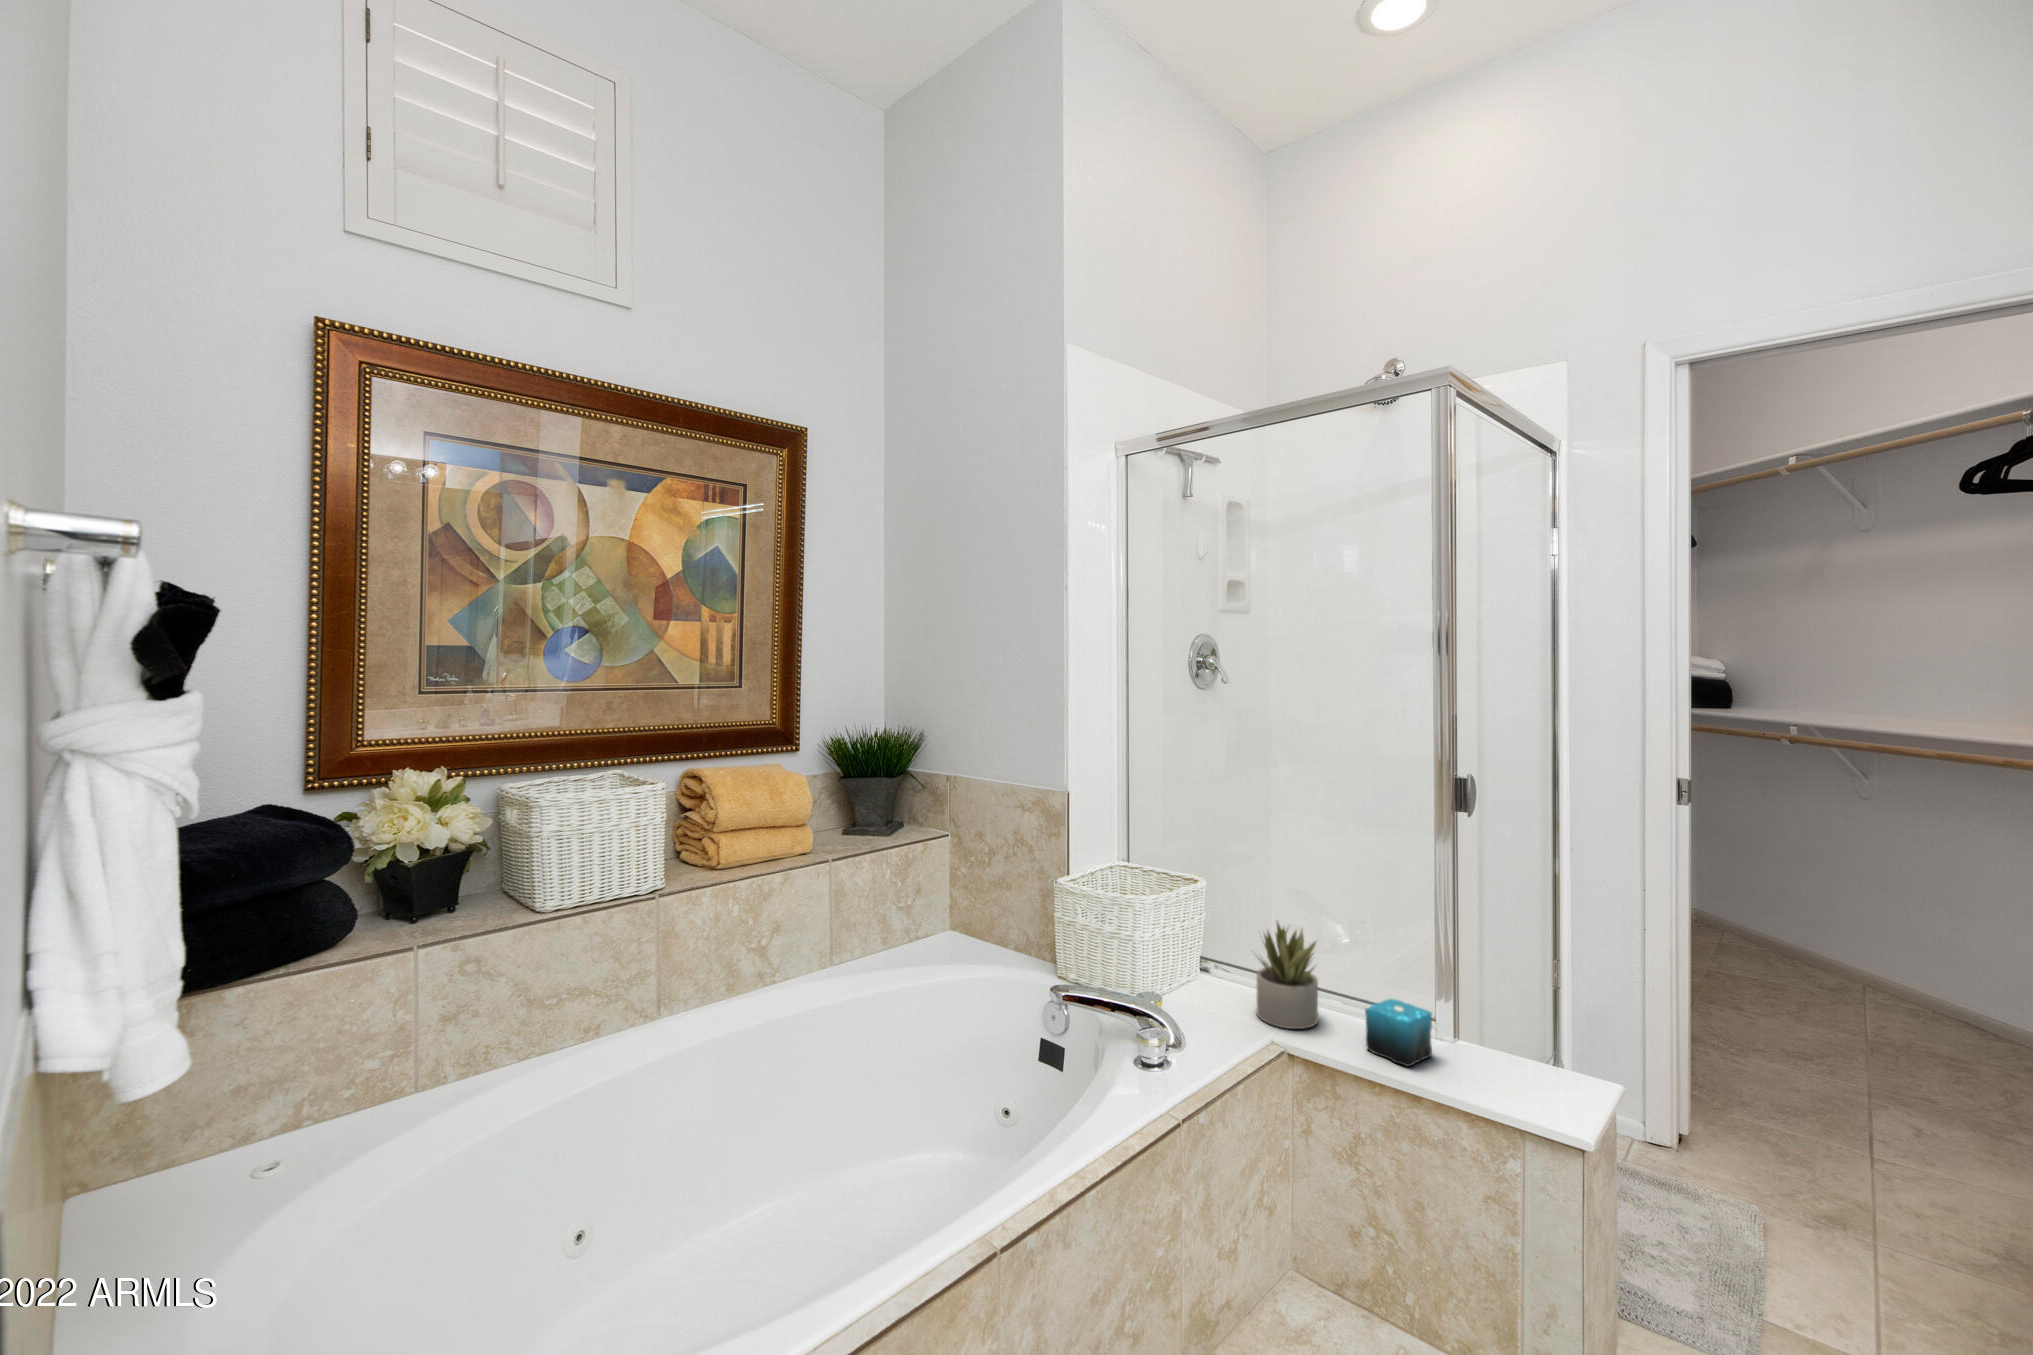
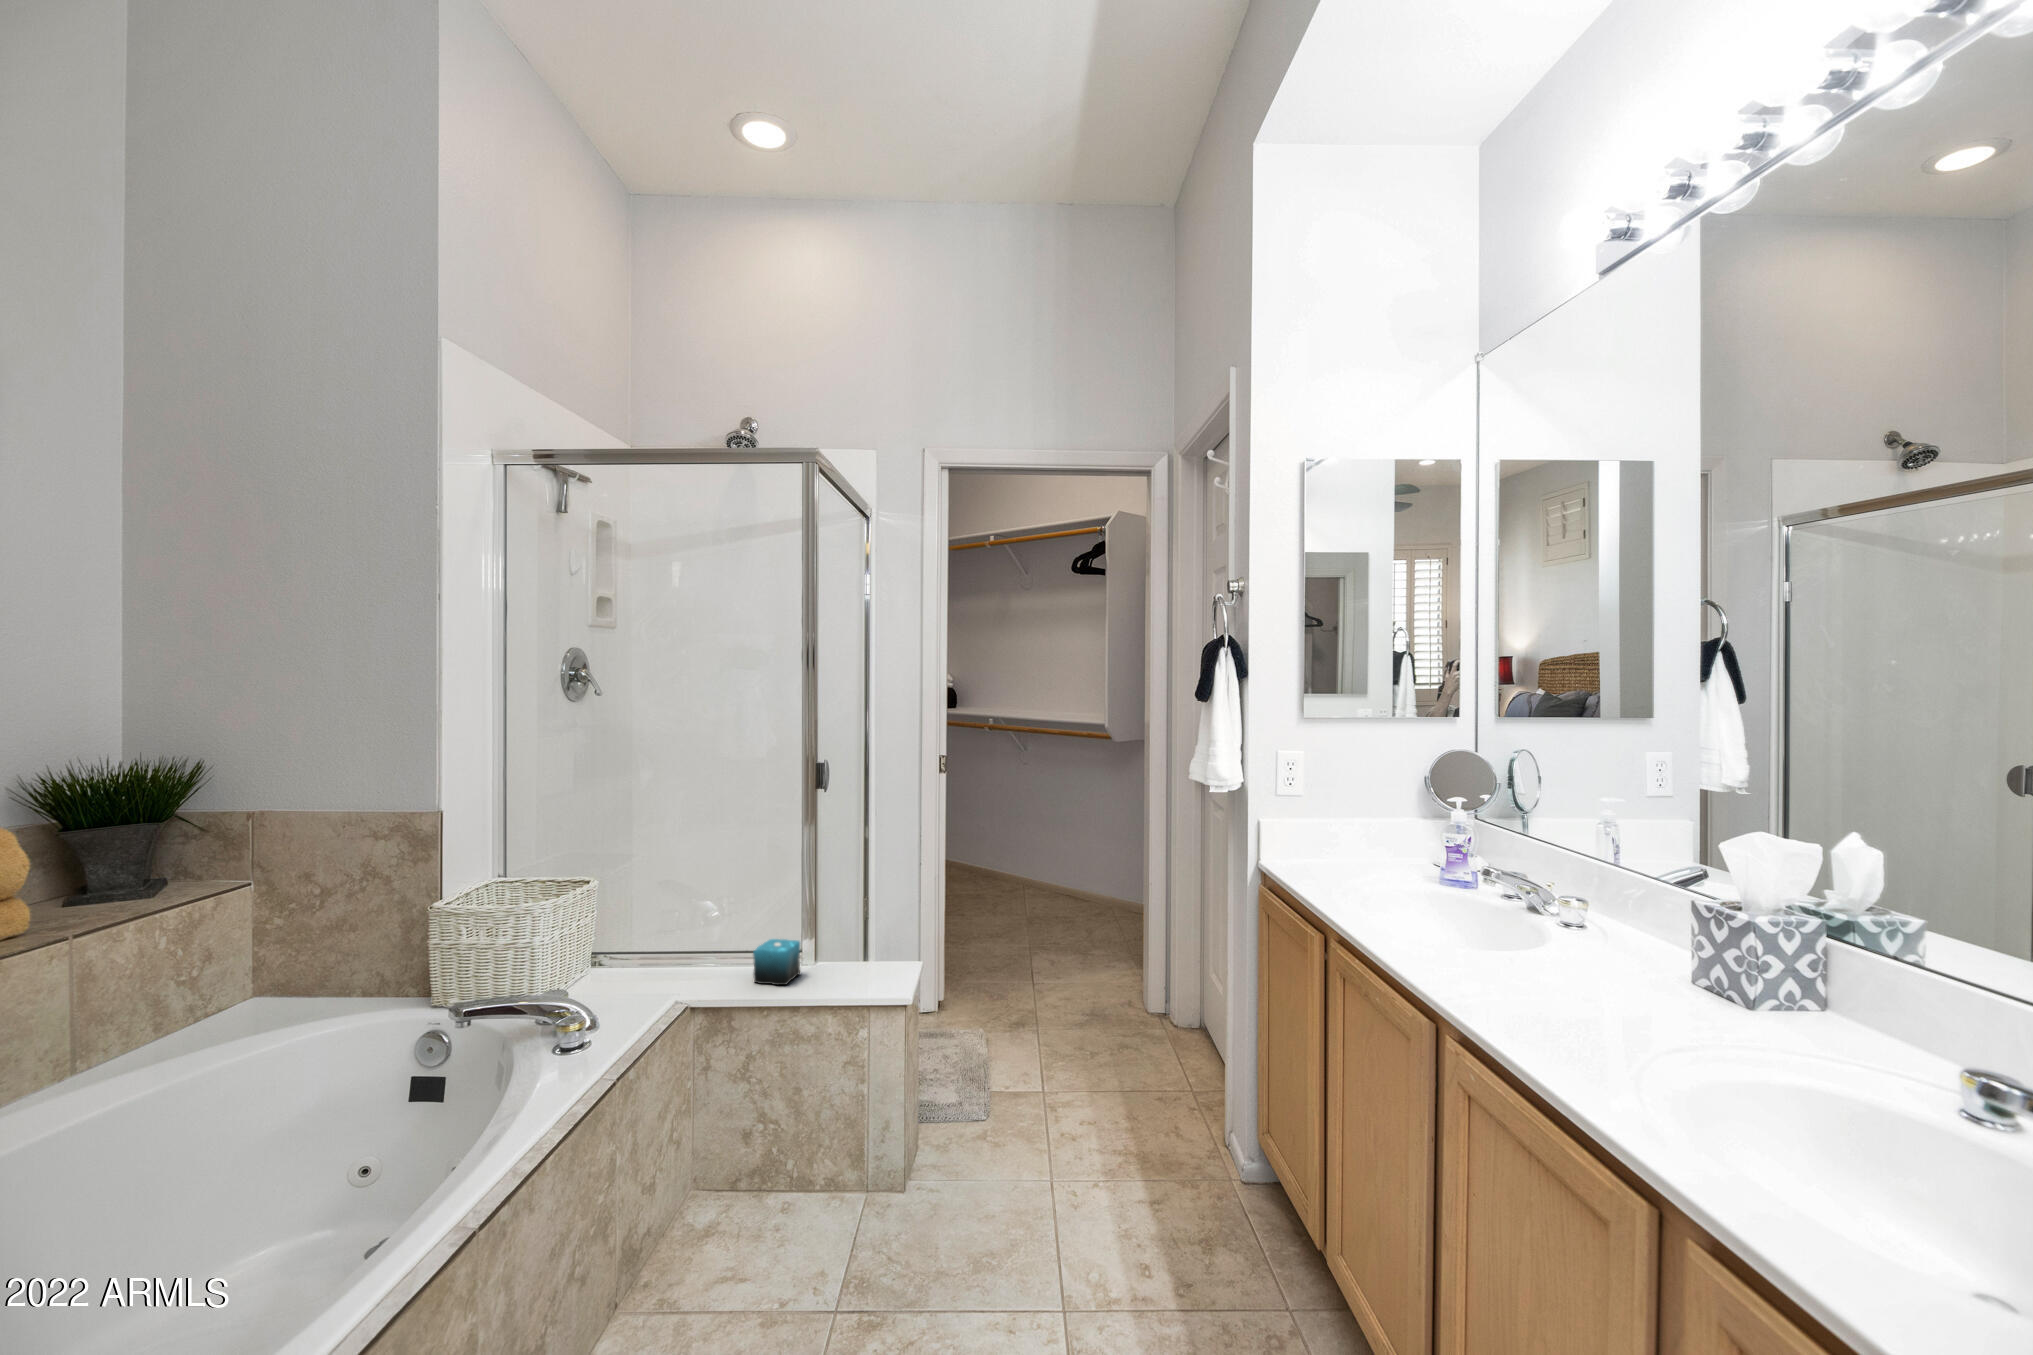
succulent plant: present [1257,920,1318,1029] -> none [655,897,713,987]

